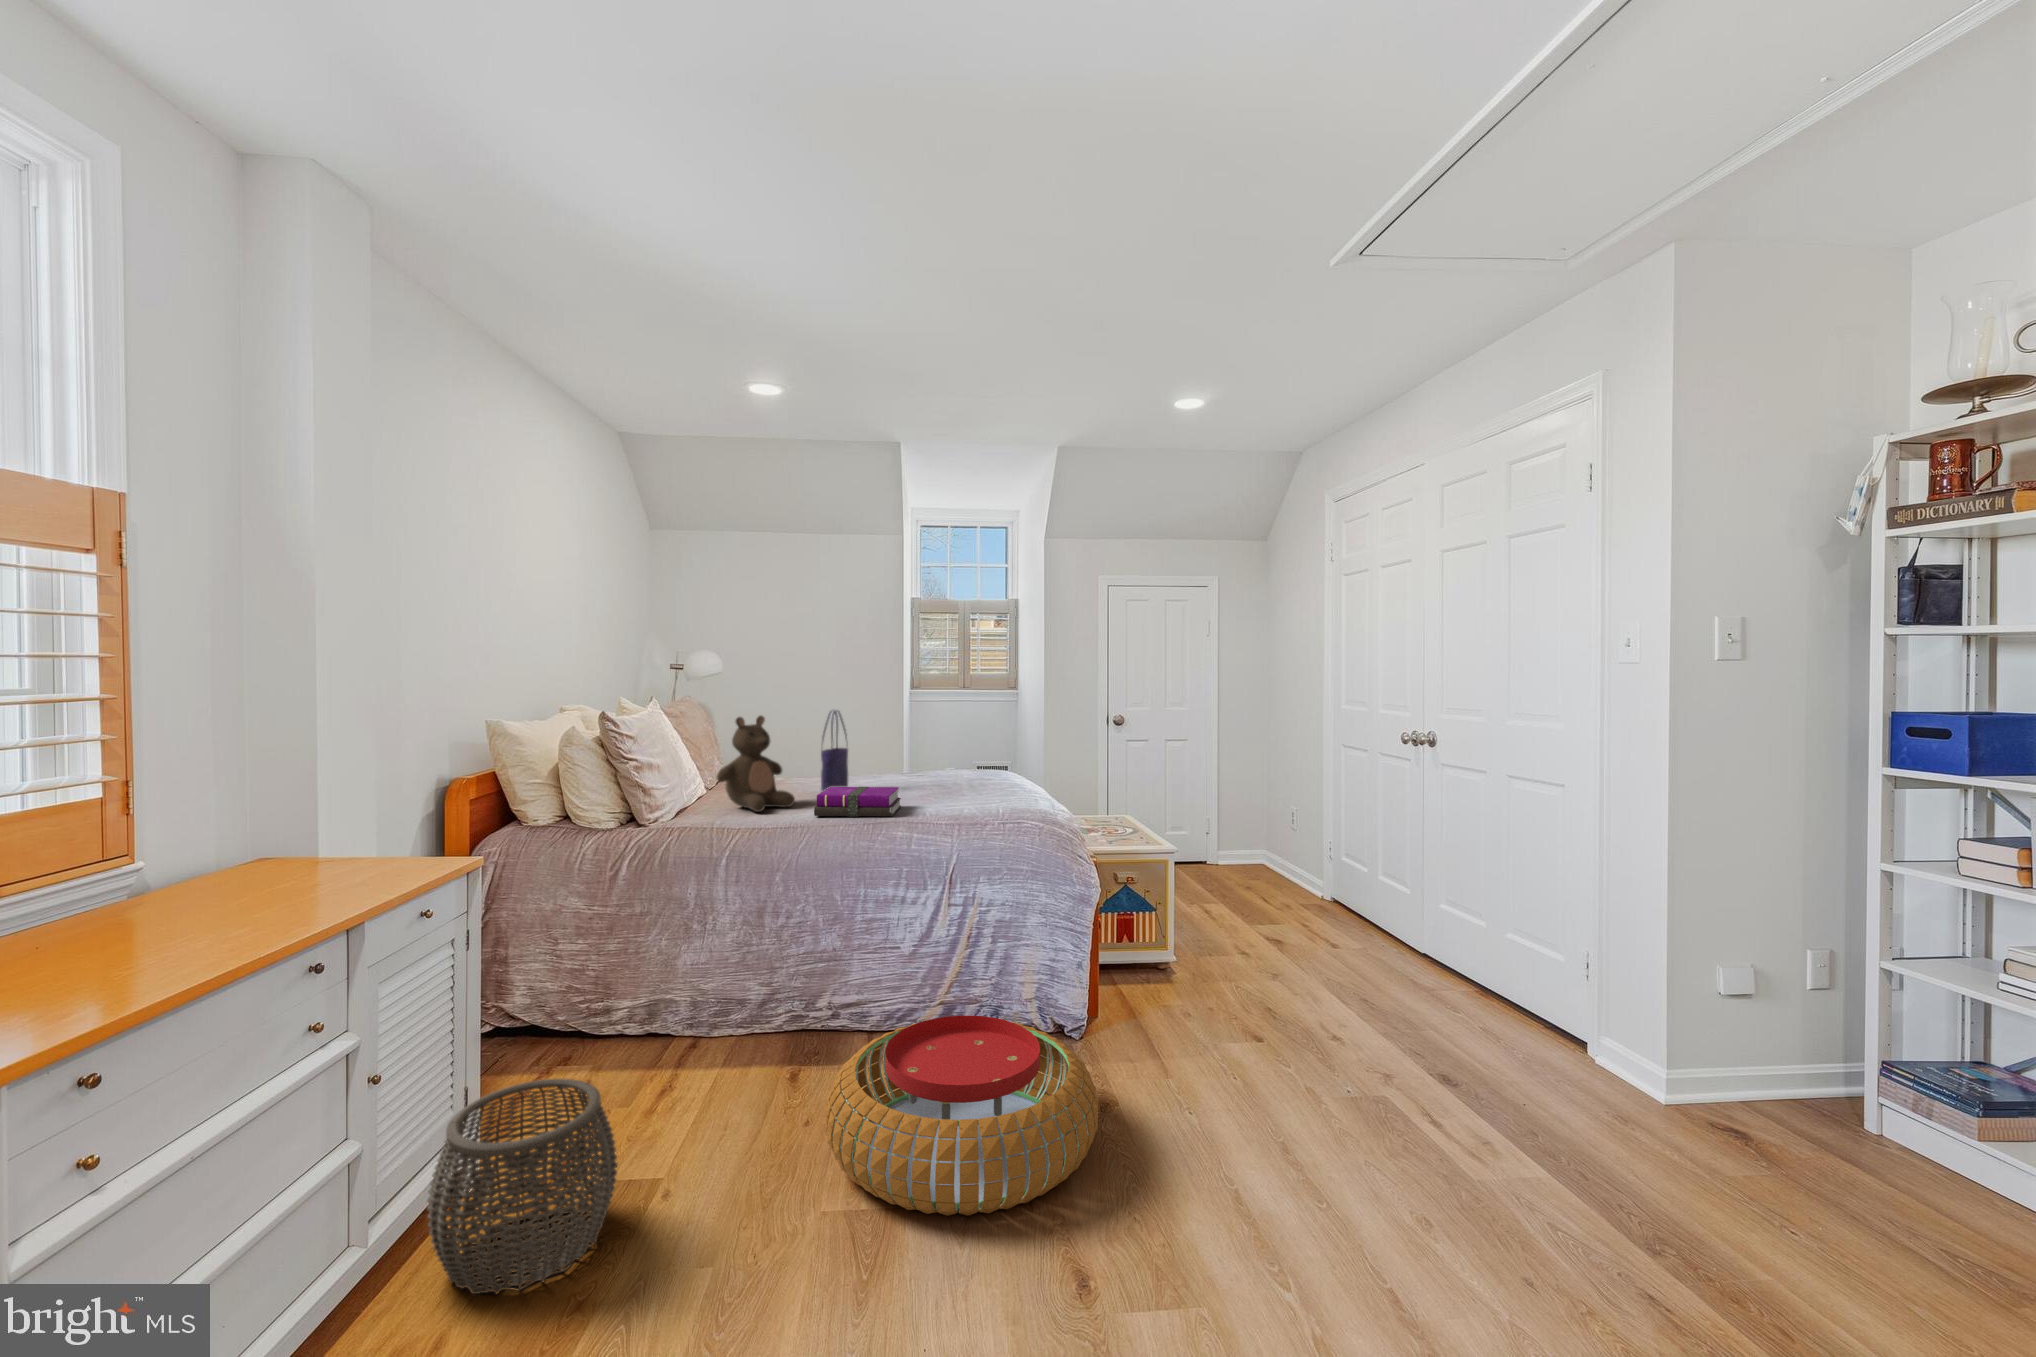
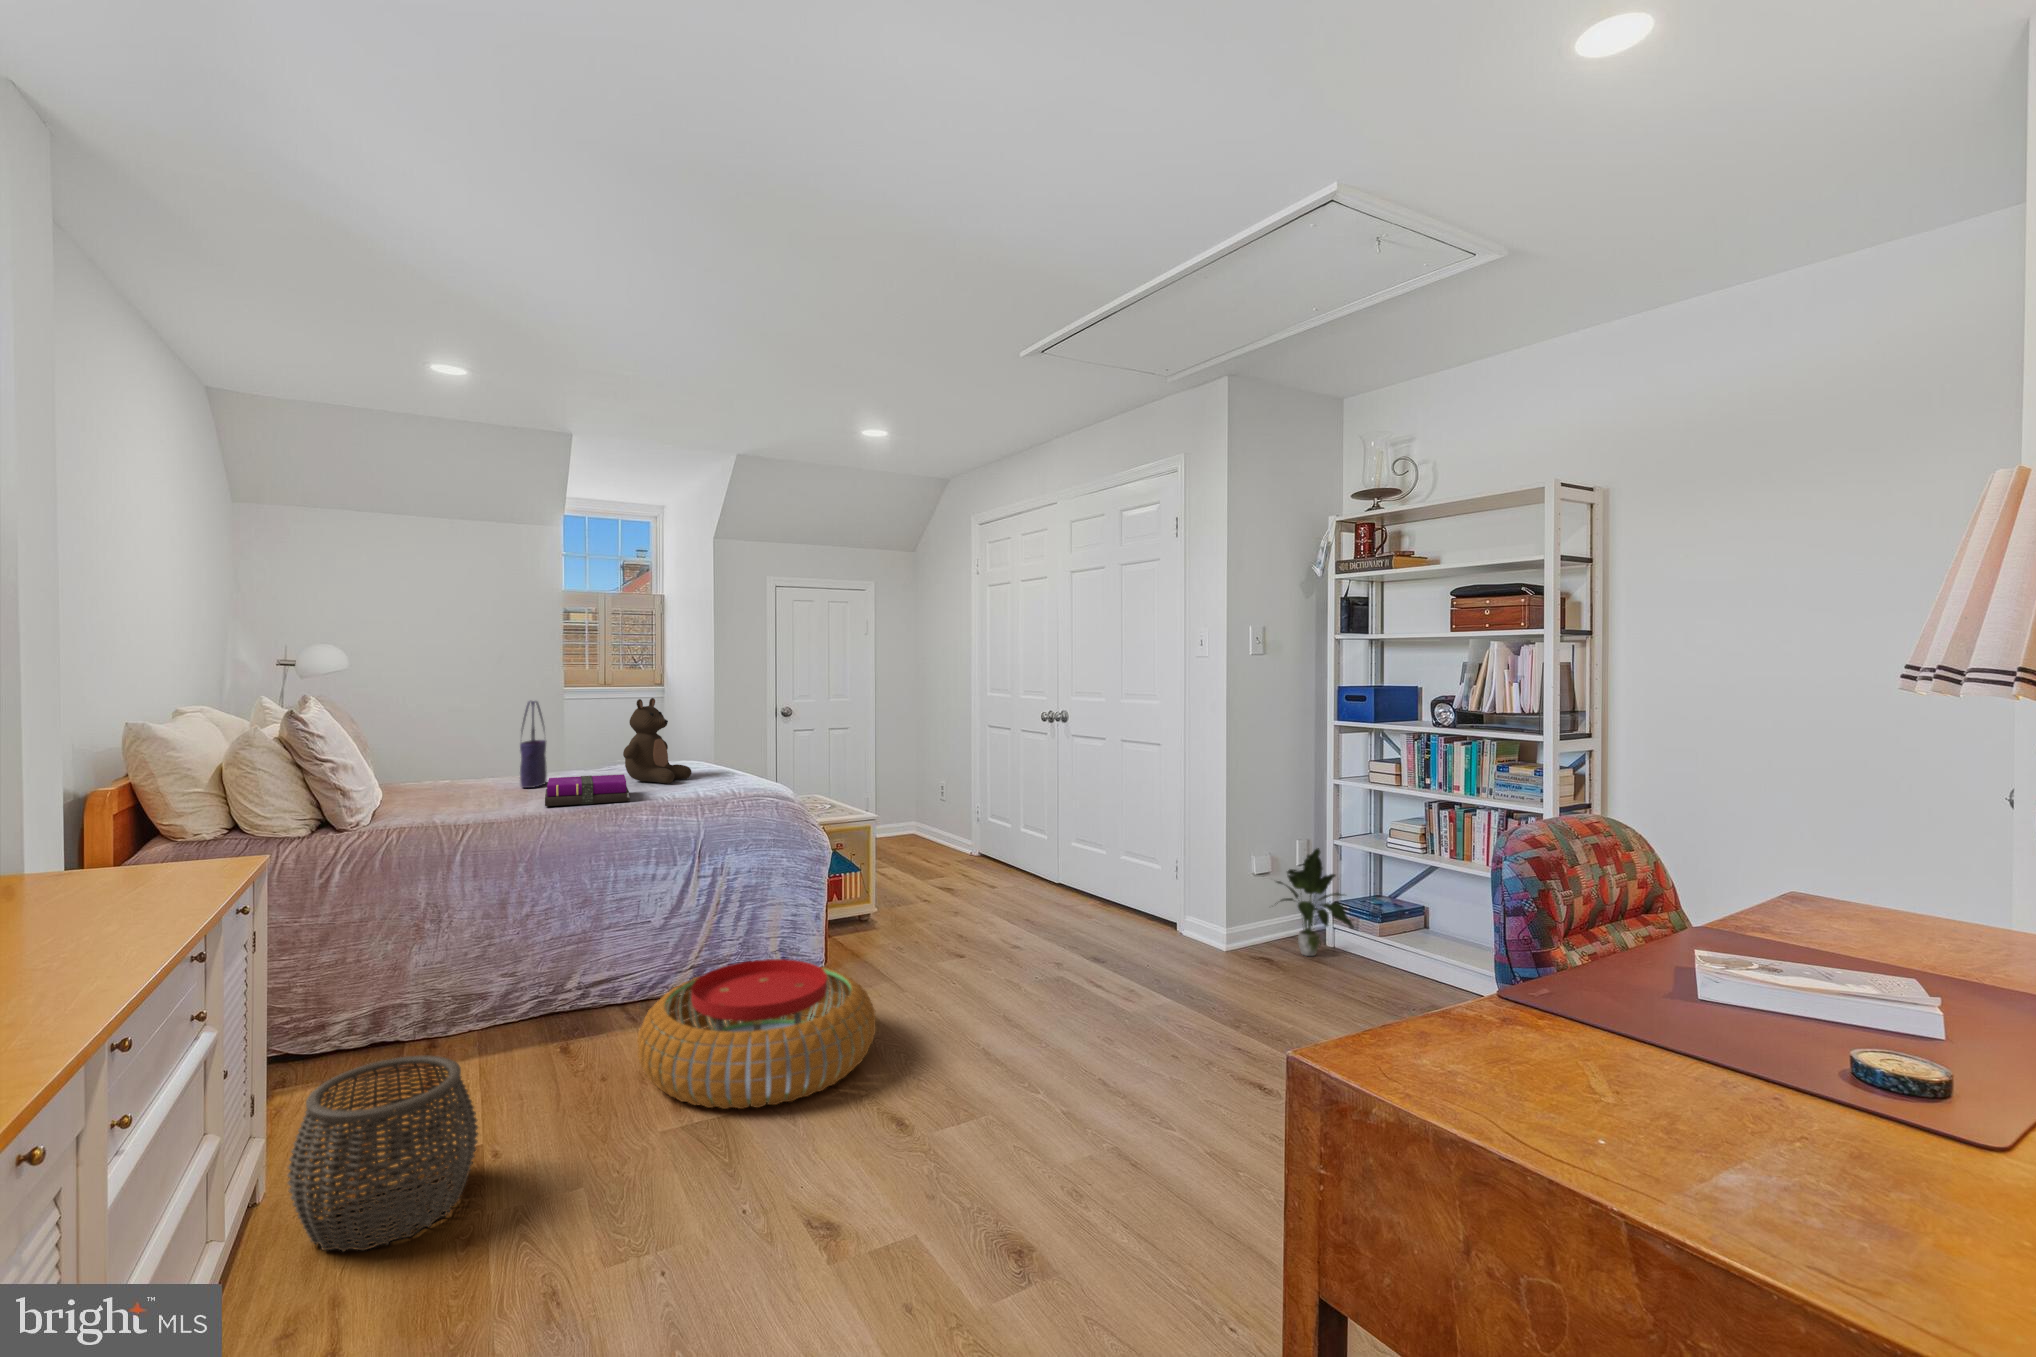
stuffed bear: present [717,716,795,812] -> present [623,698,691,783]
potted plant: none [1747,972,1932,1147] -> present [1277,848,1354,956]

